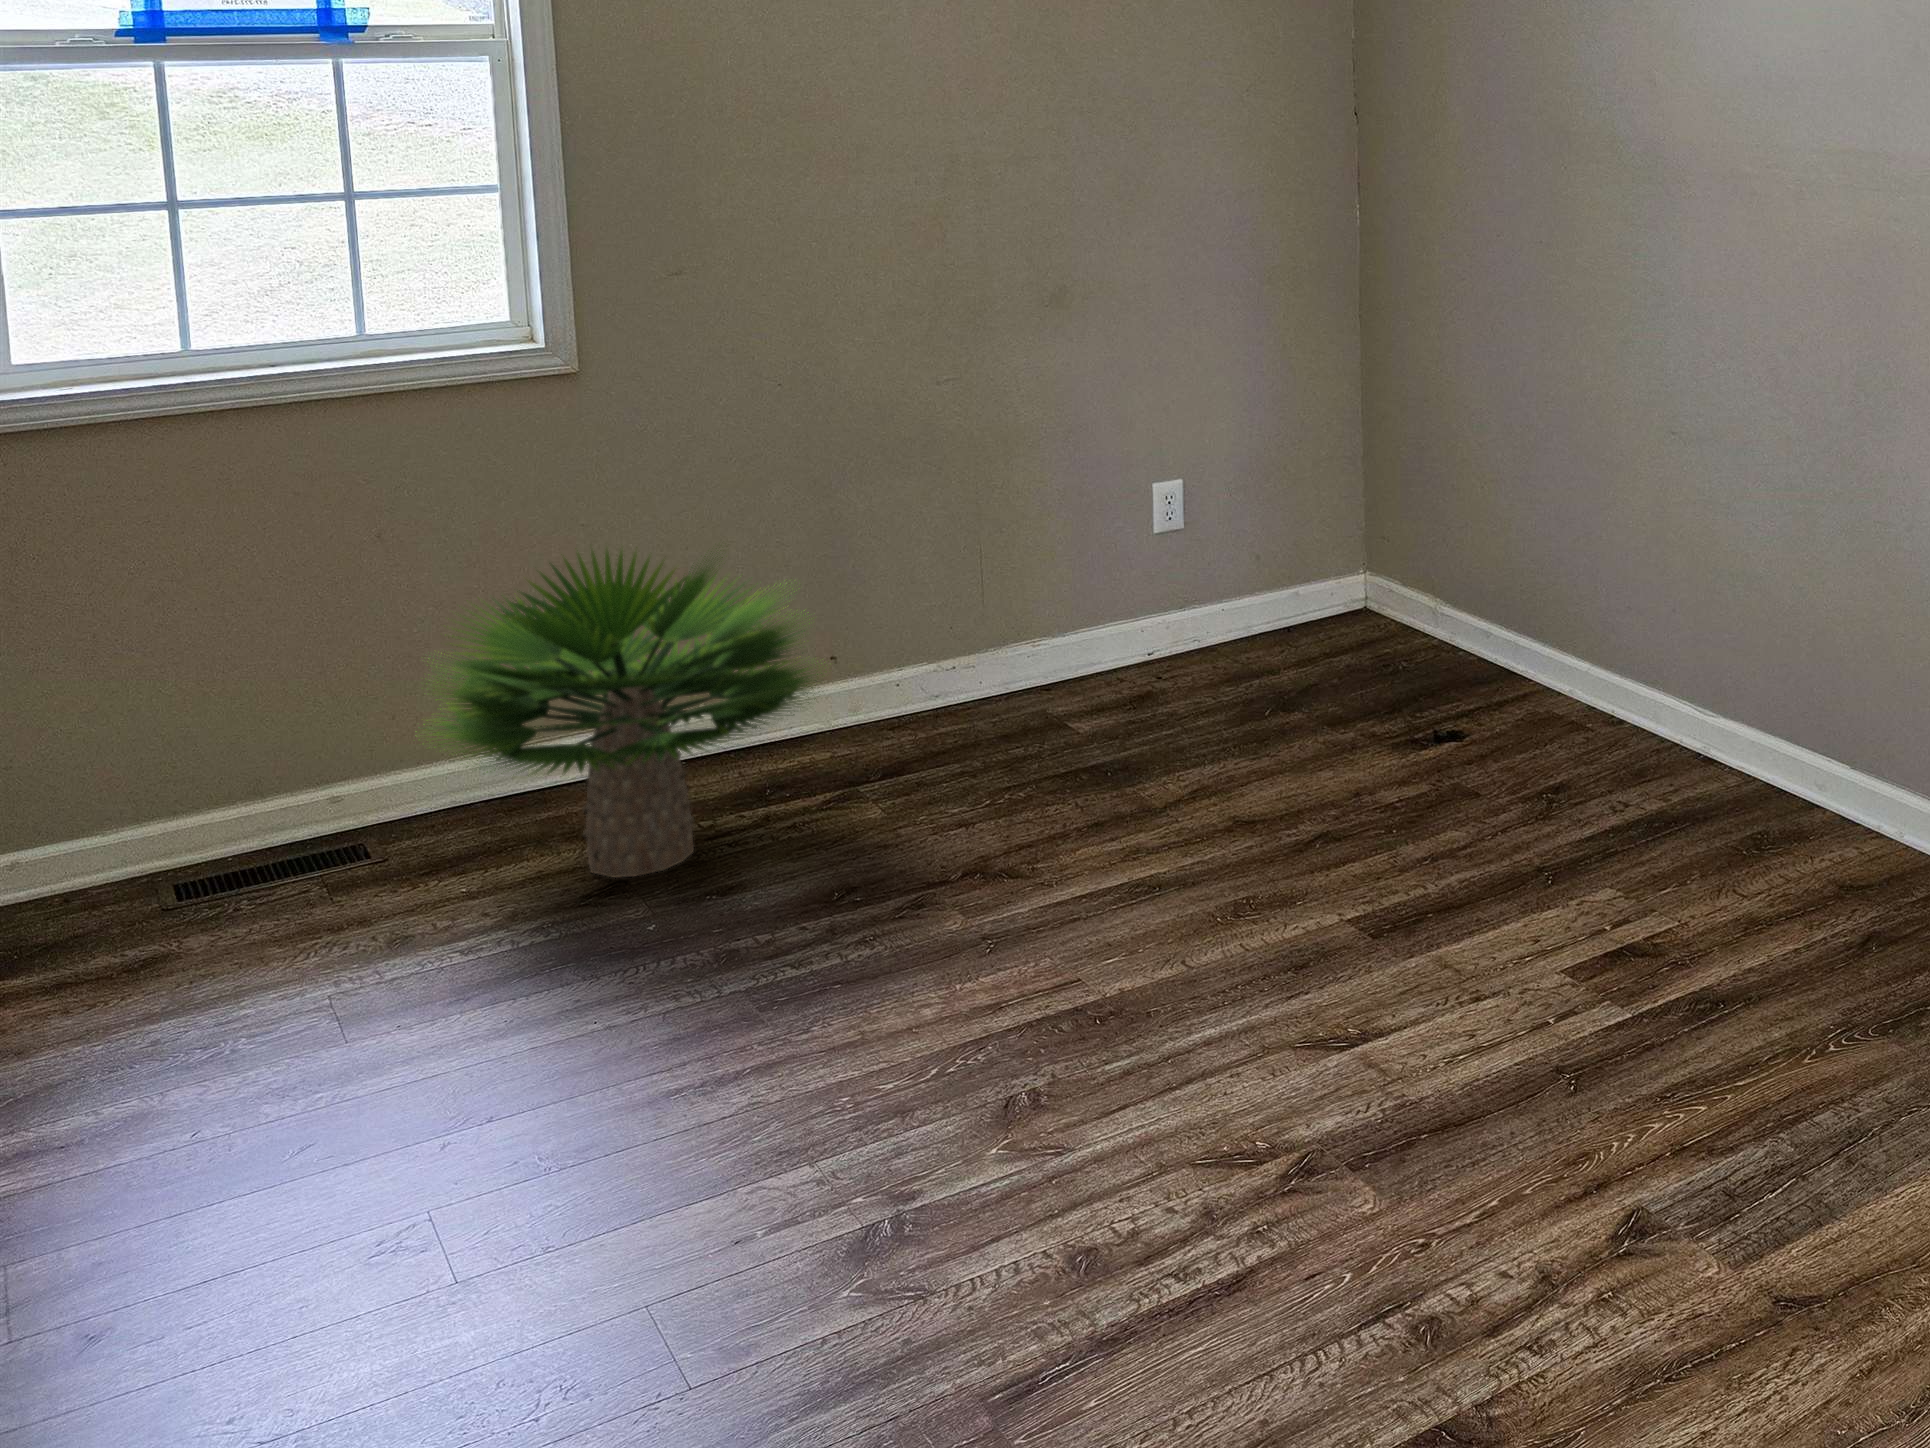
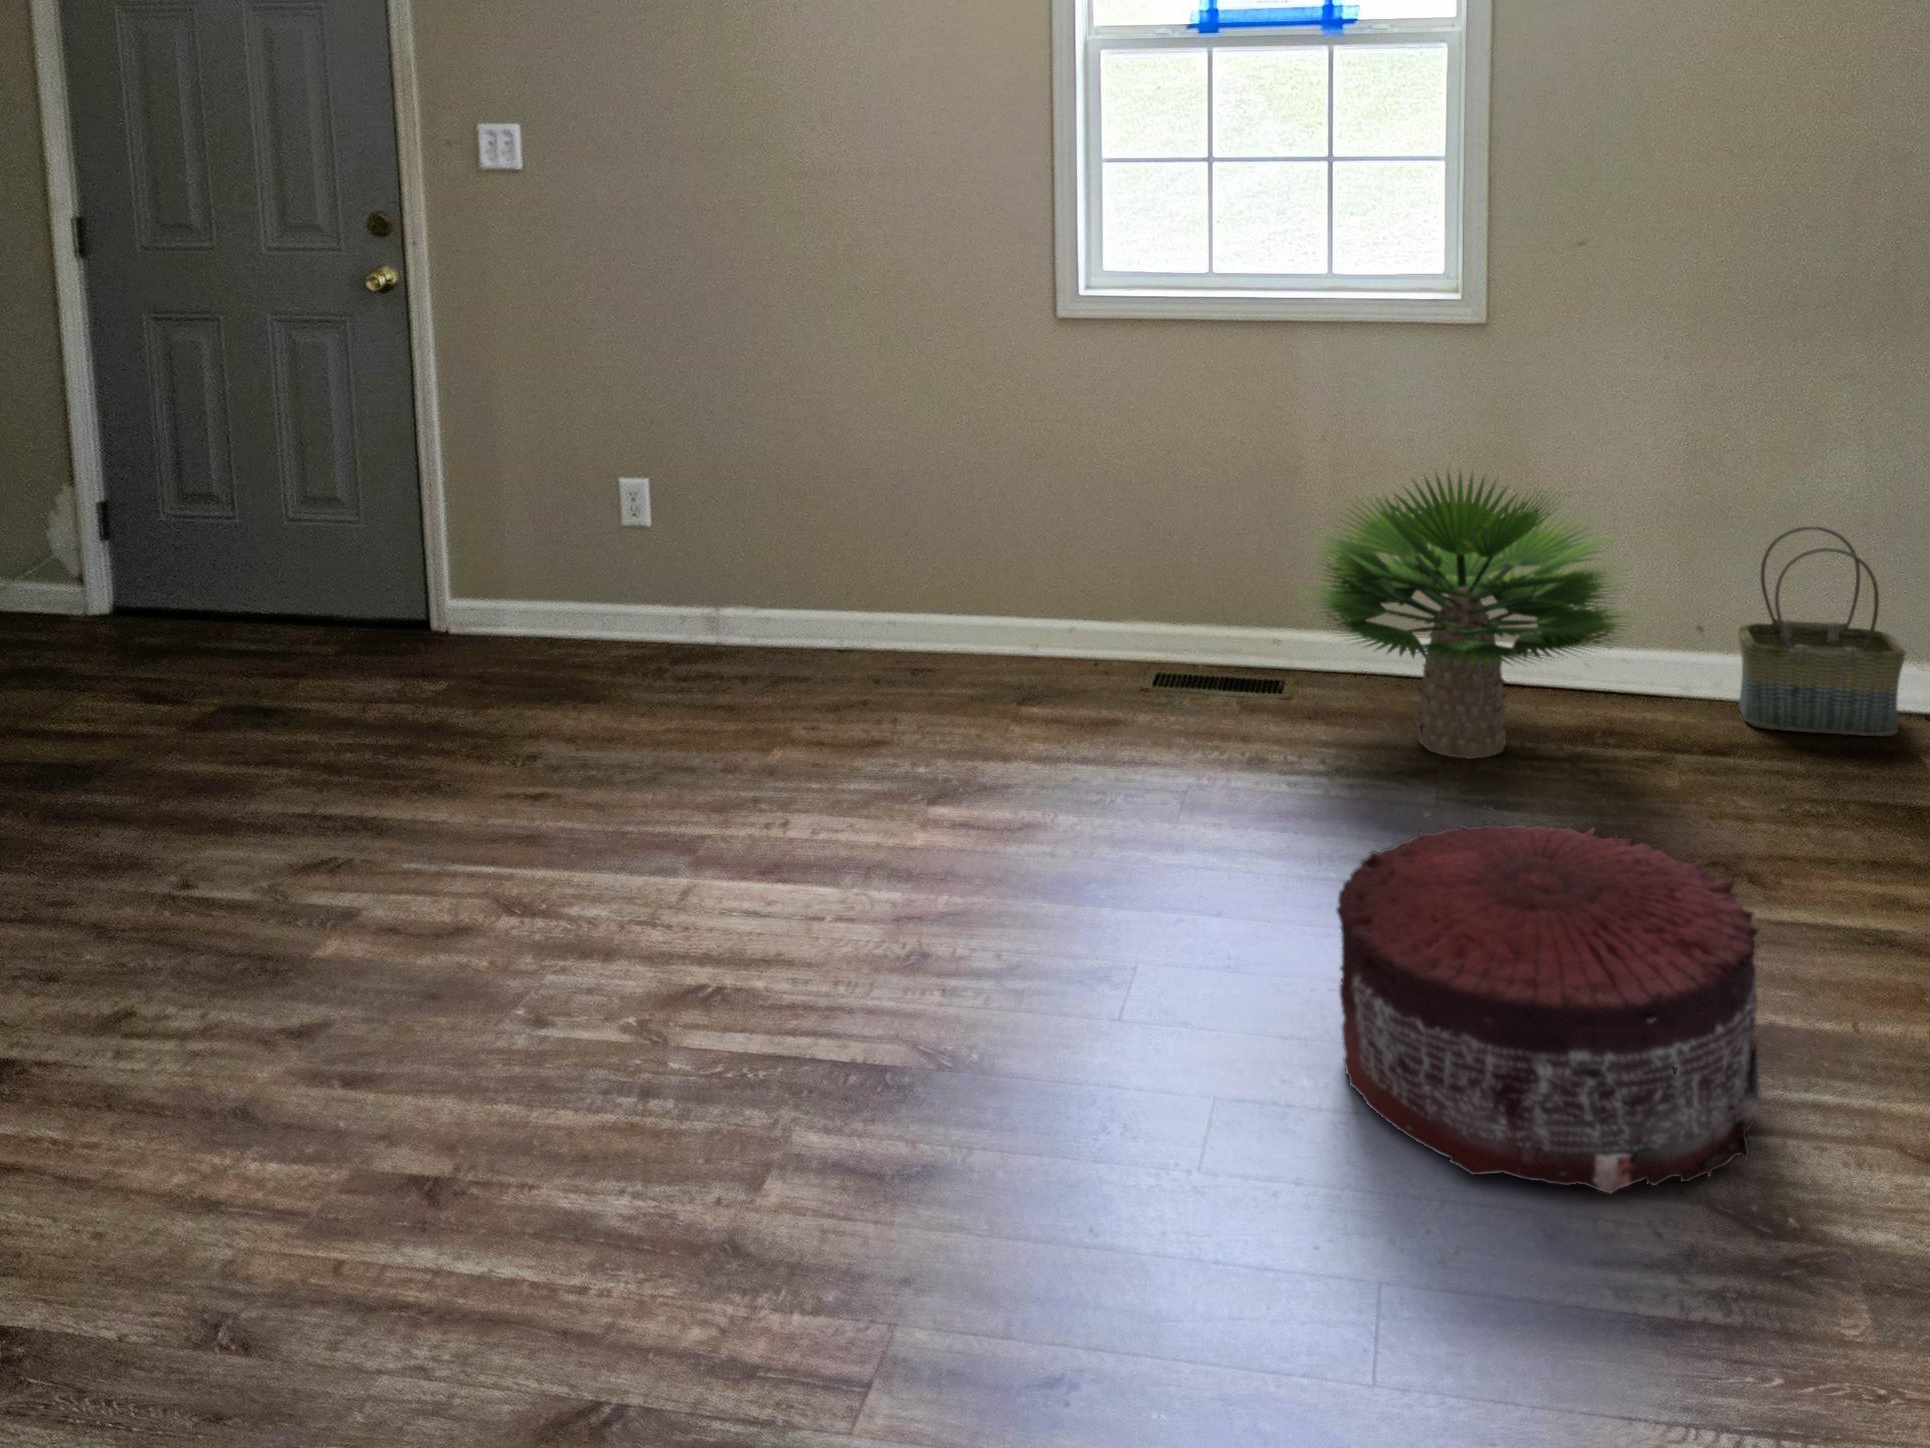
basket: none [888,536,1045,748] -> present [1738,526,1906,736]
pouf: none [731,860,1206,1256] -> present [1336,825,1760,1193]

